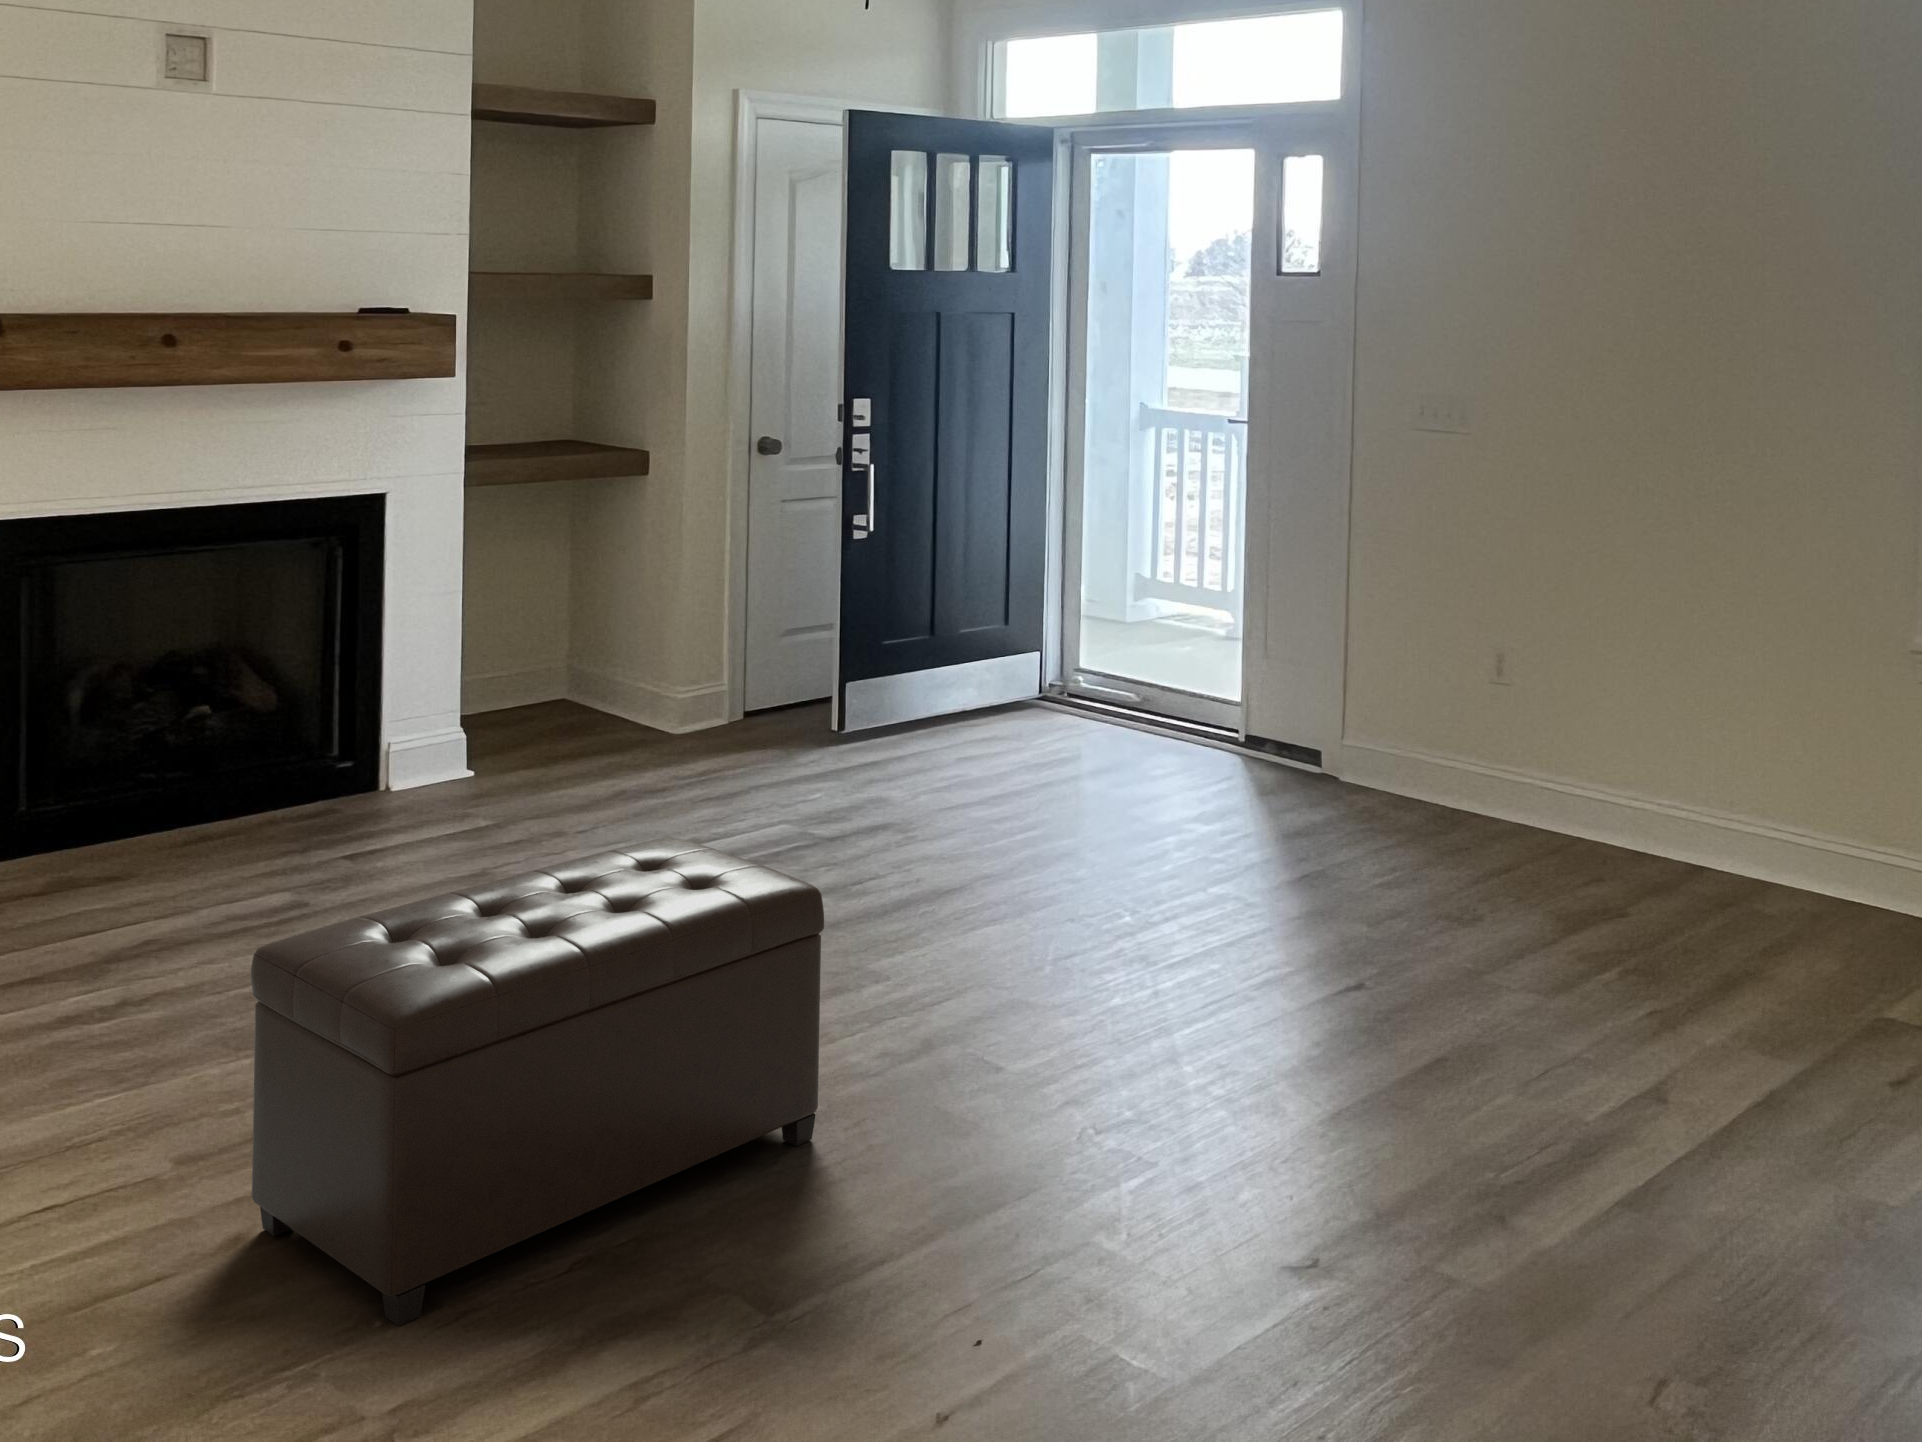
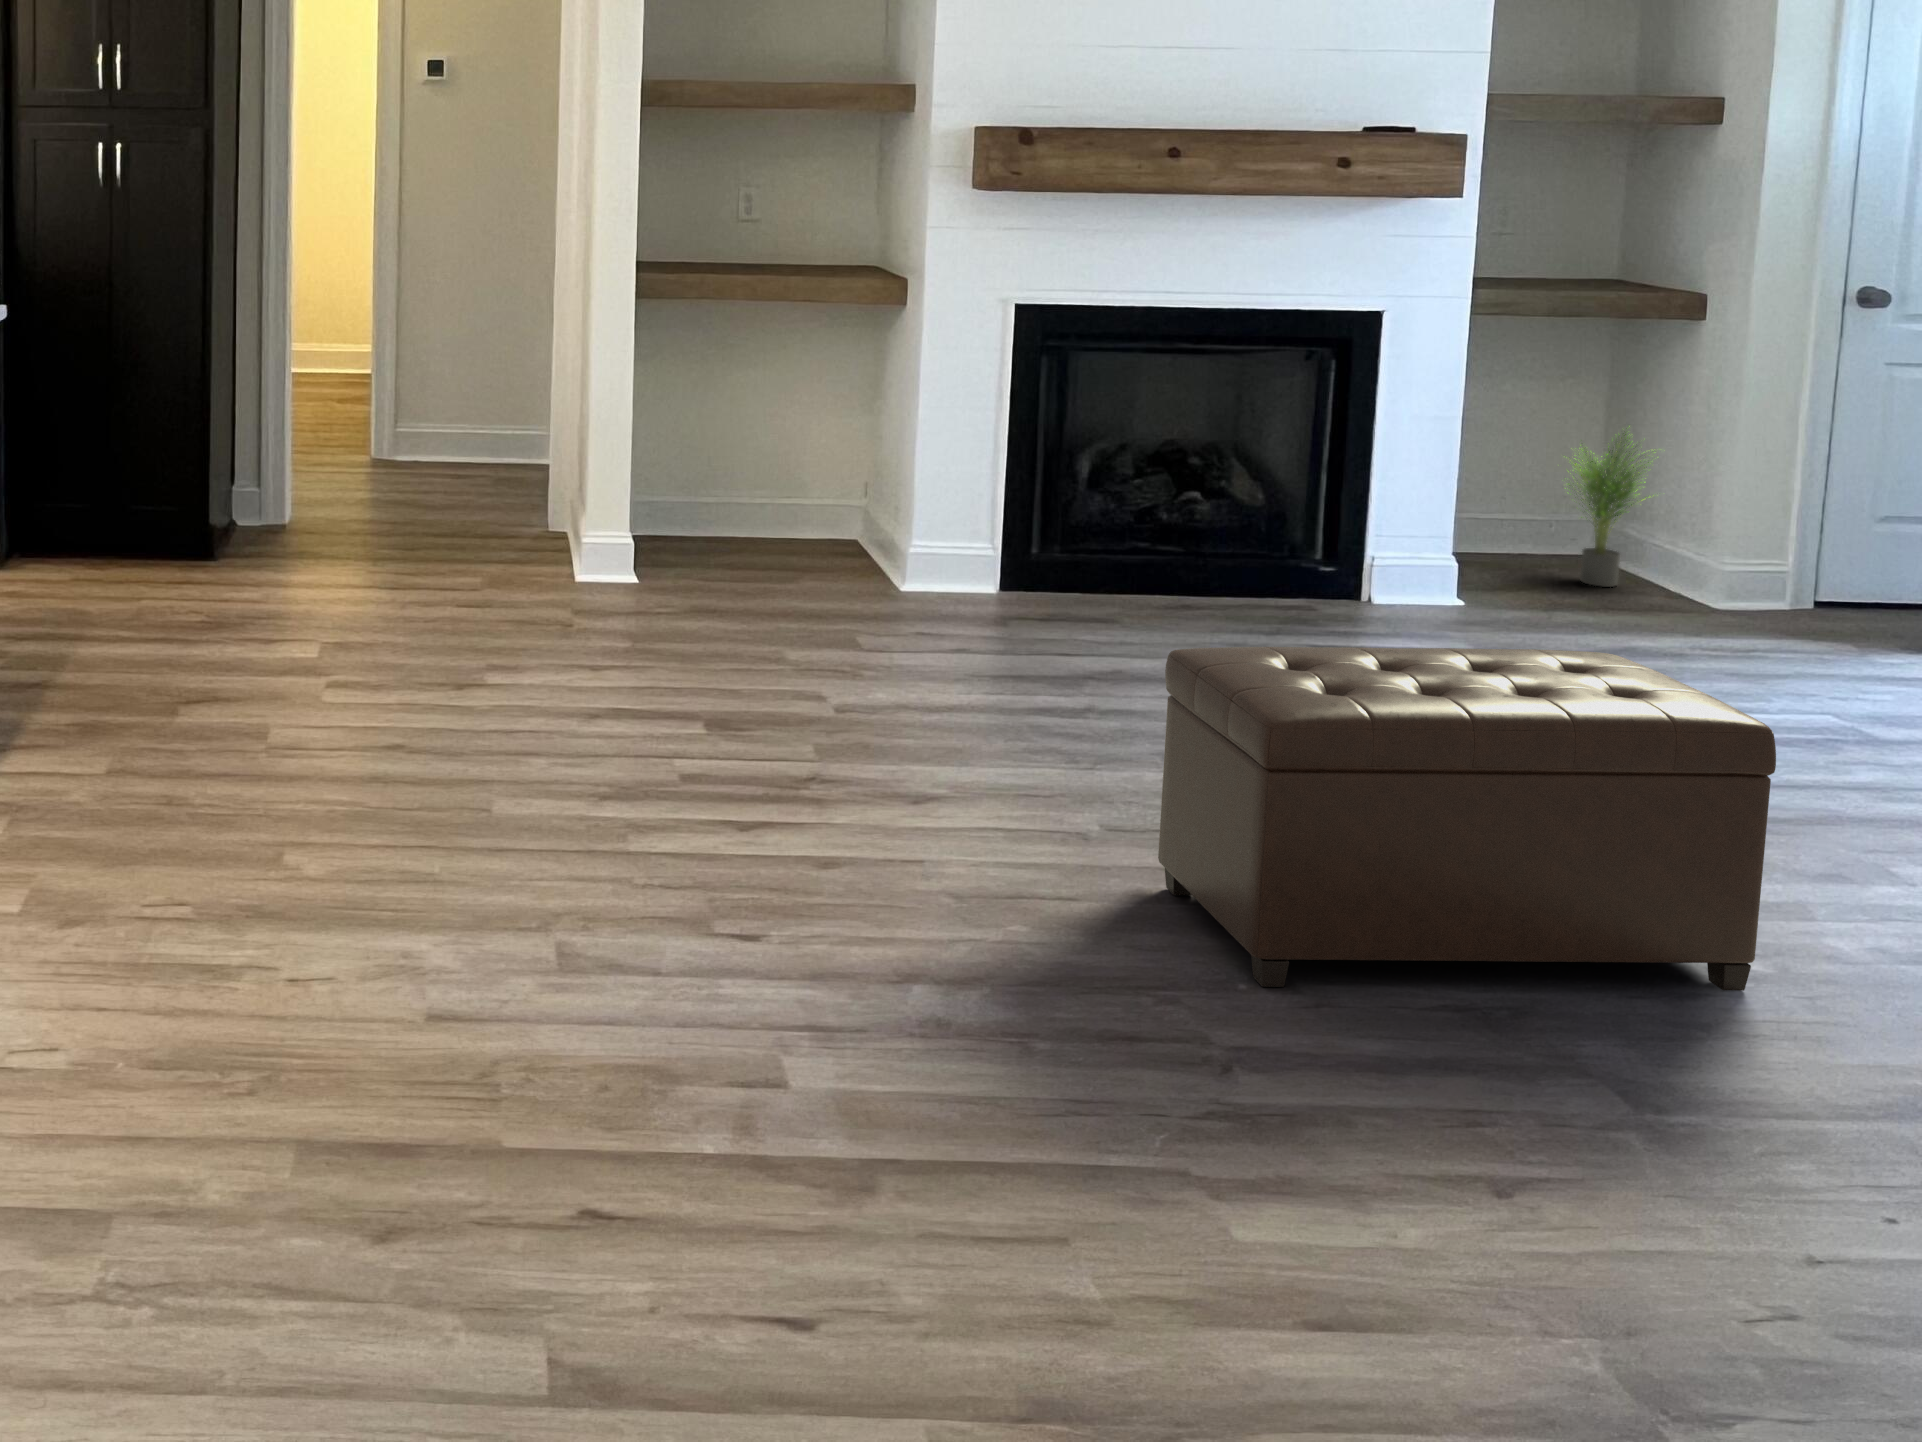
potted plant: none [541,574,633,728] -> present [1568,428,1654,587]

